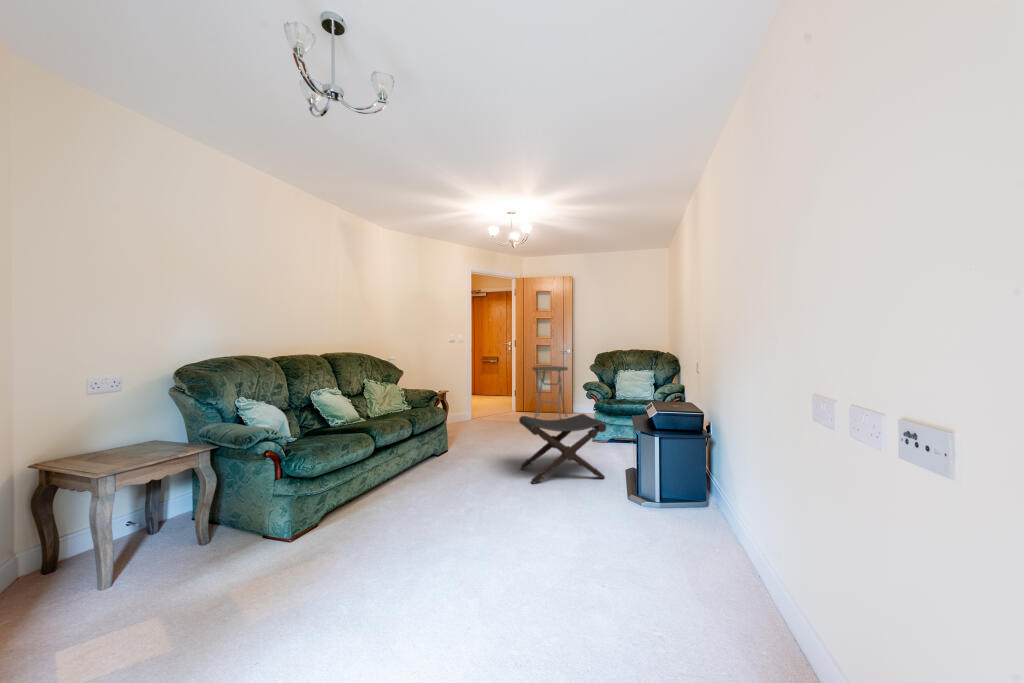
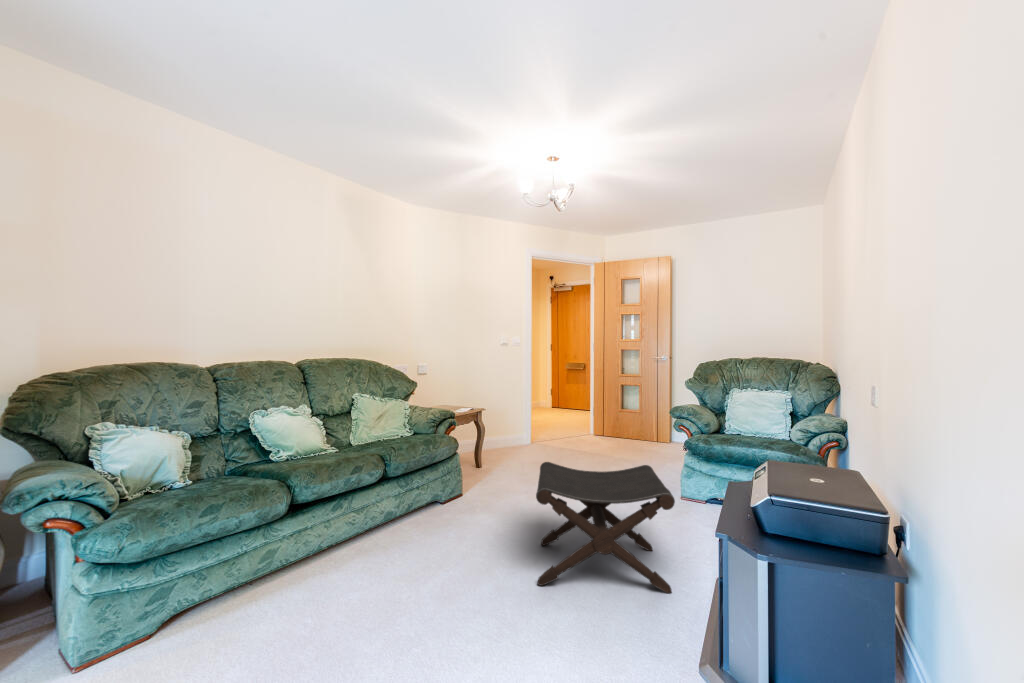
side table: present [532,366,568,419] -> none [615,378,664,452]

